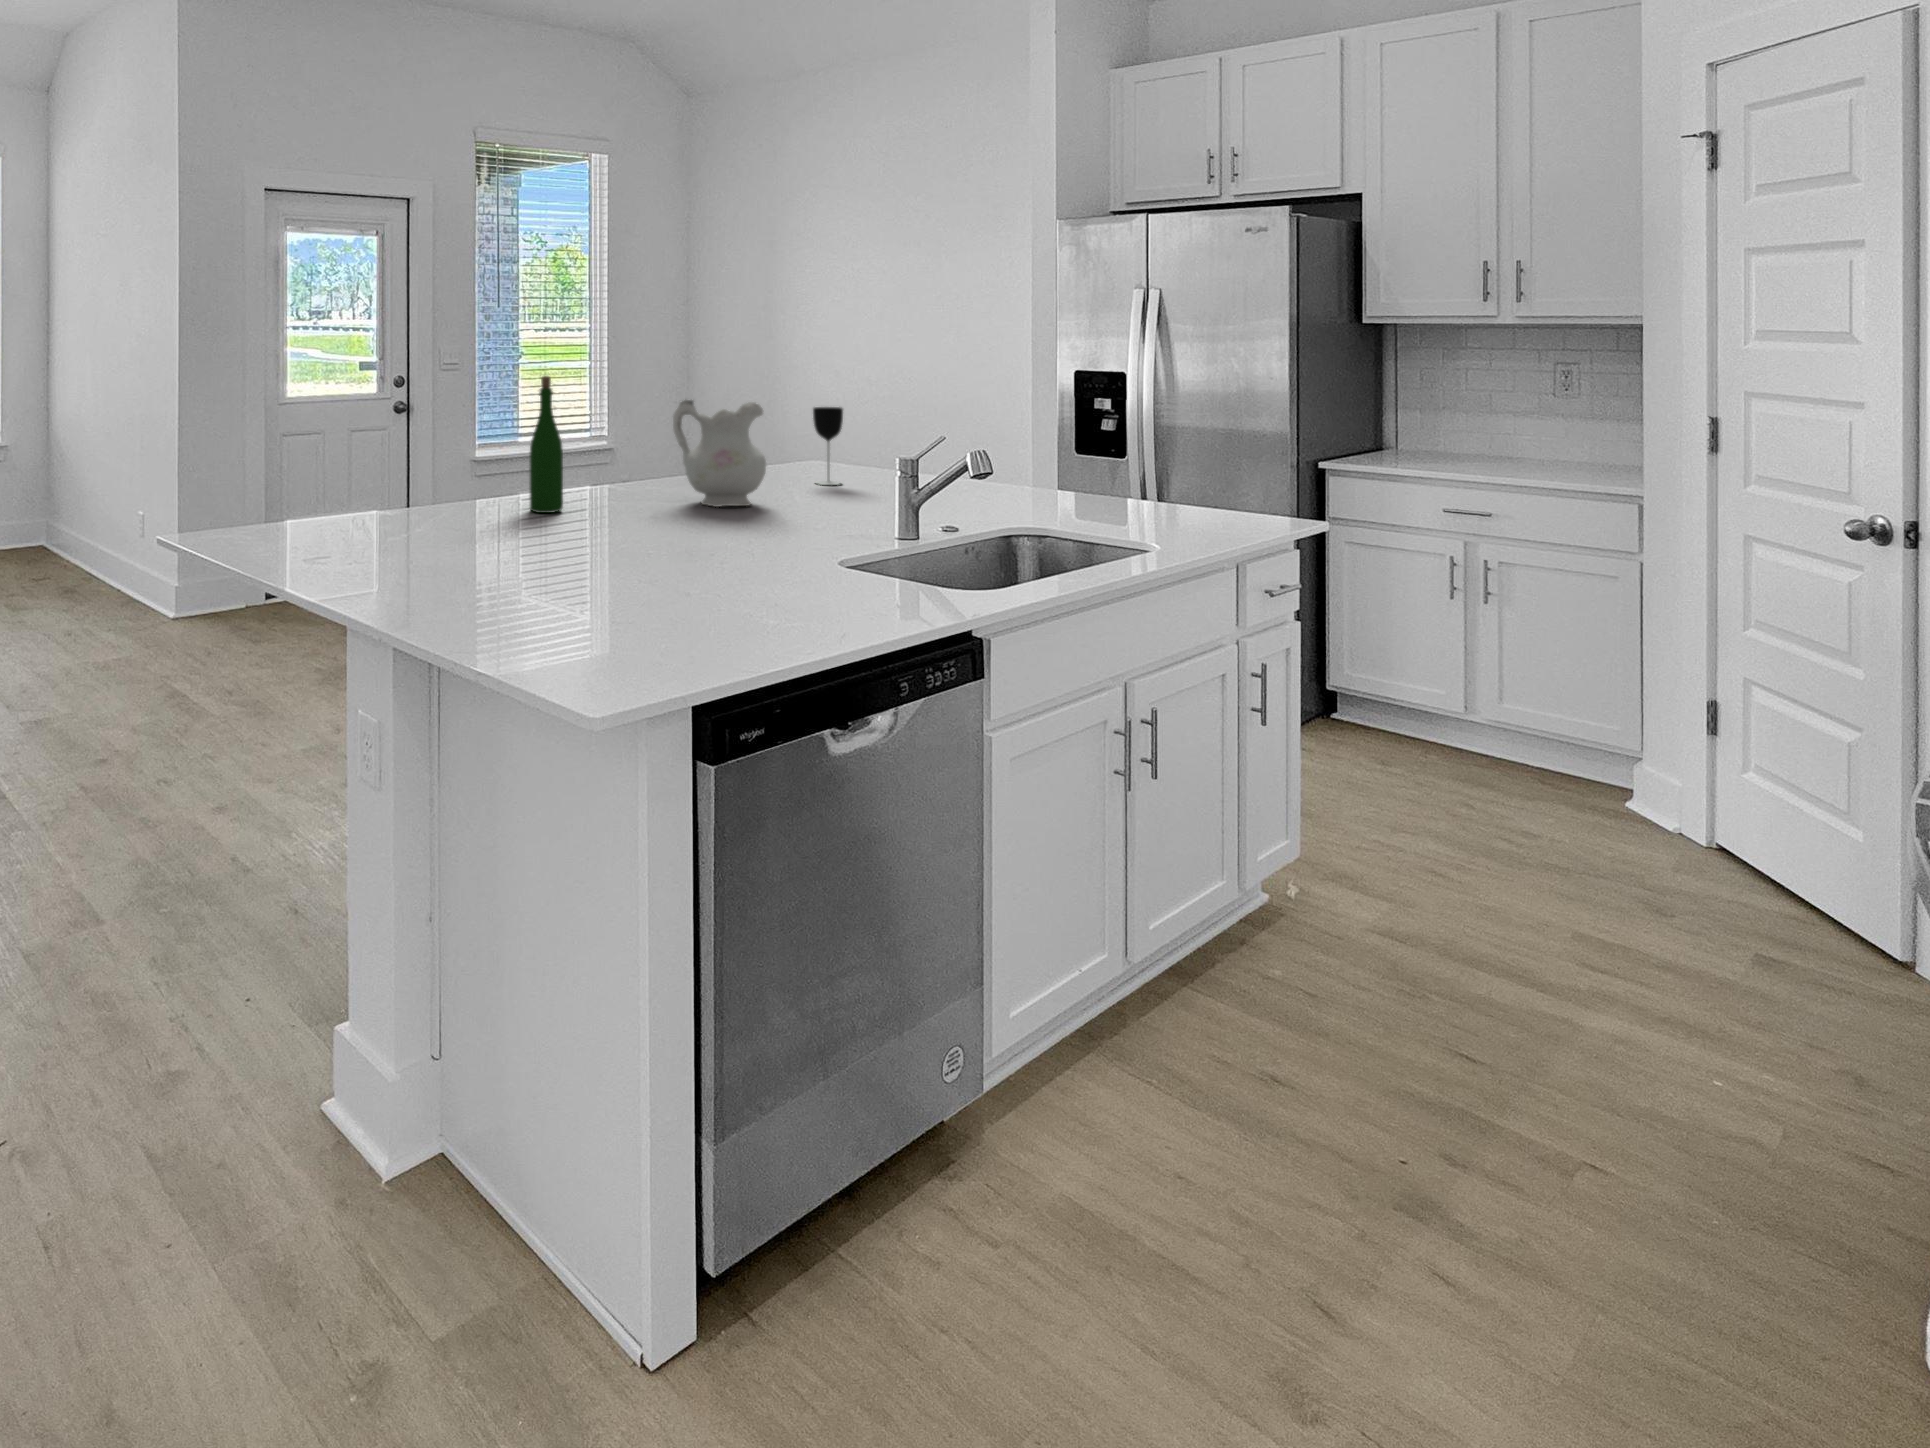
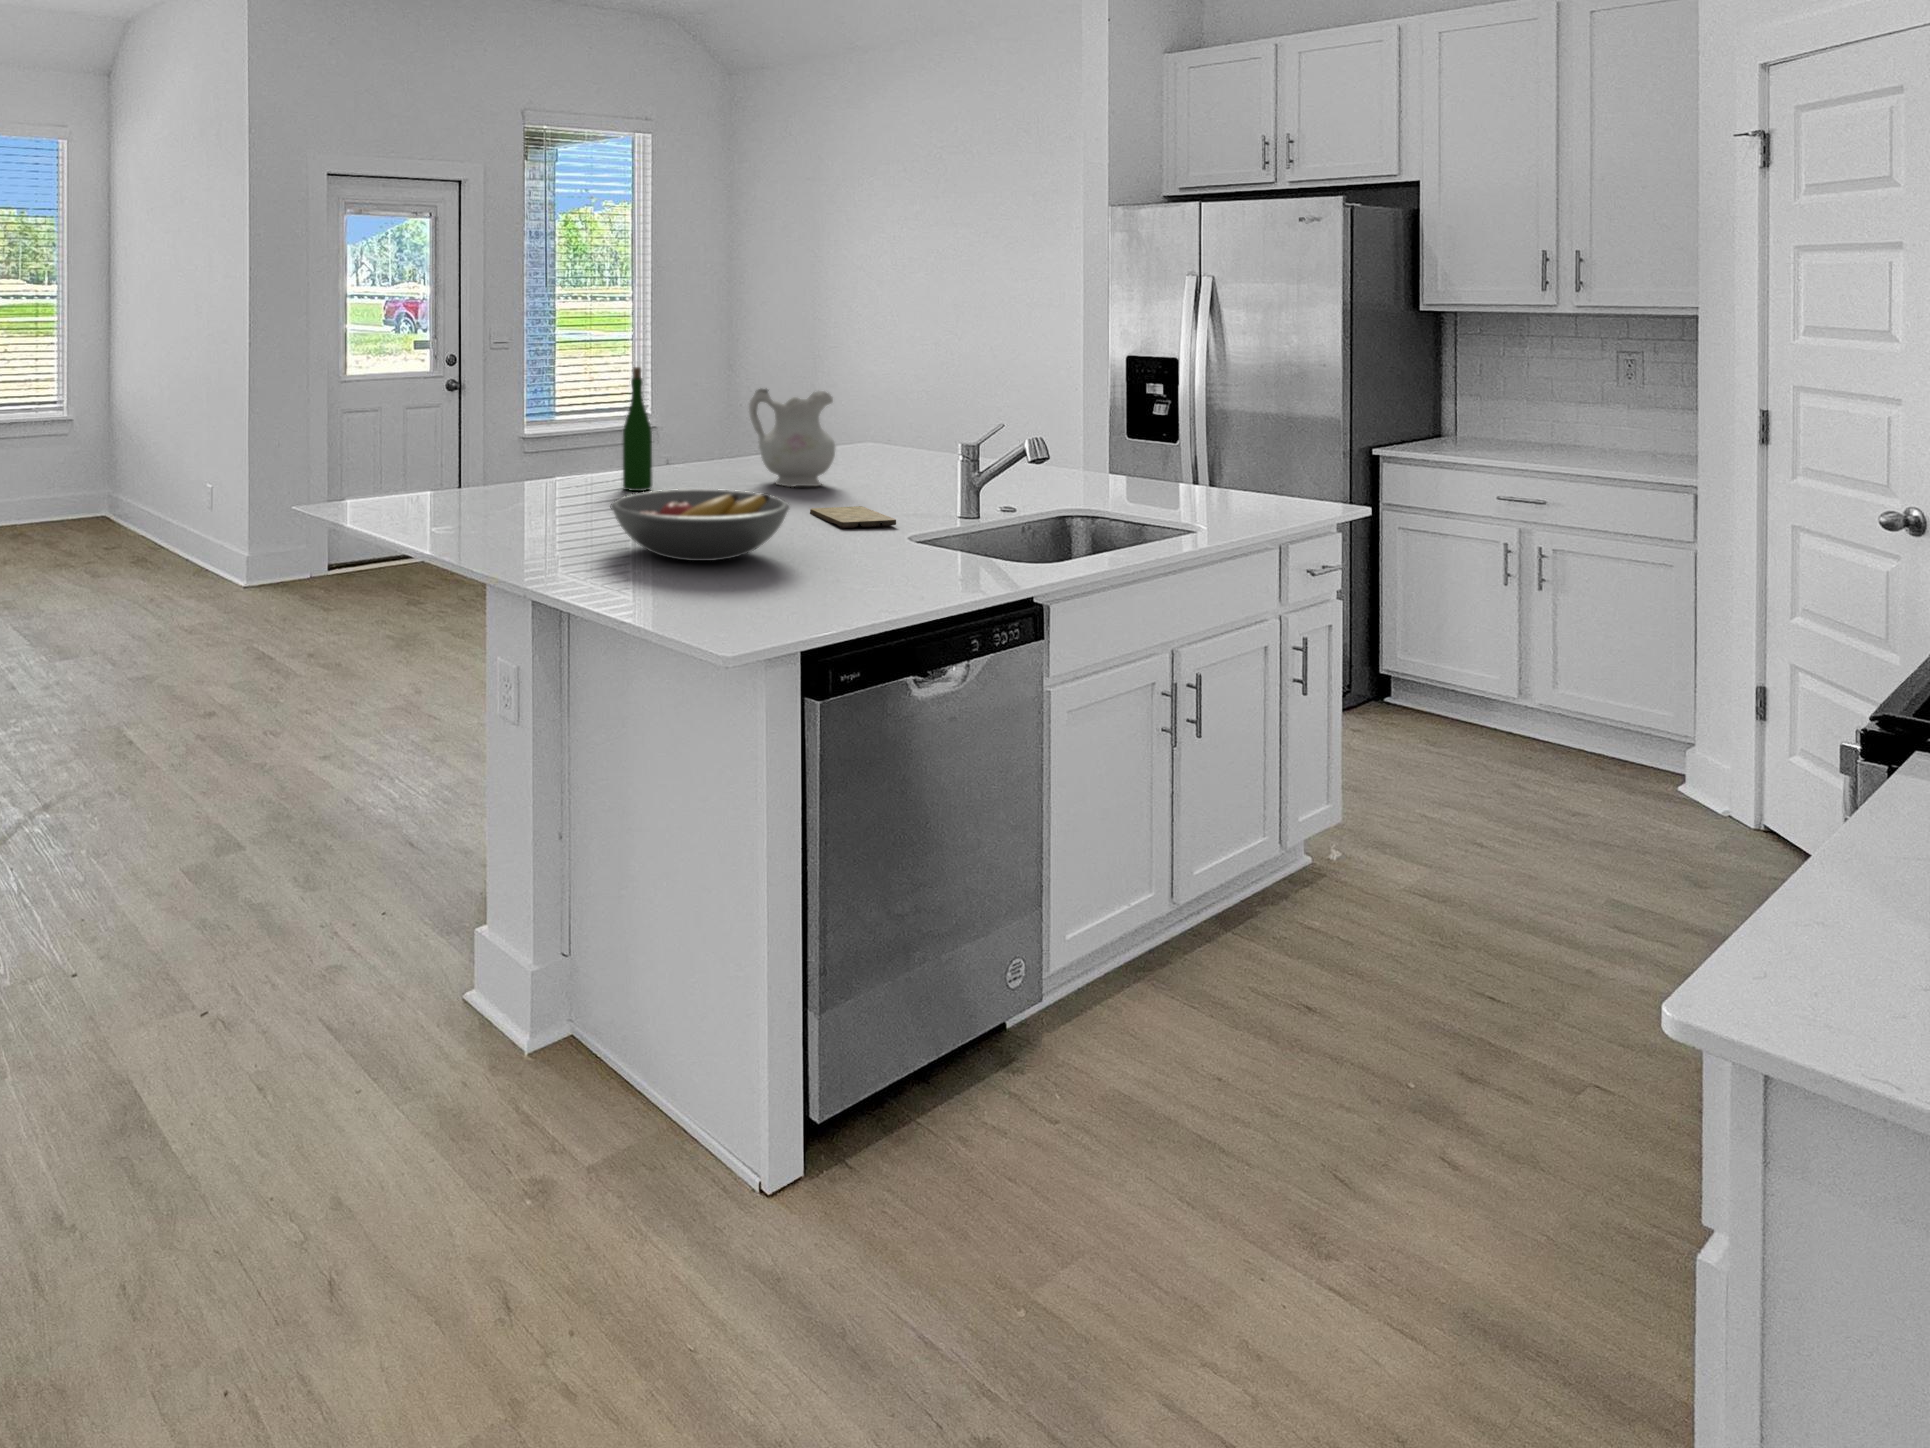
wine glass: present [813,407,843,485] -> none [875,394,904,467]
fruit bowl: none [490,510,698,593] -> present [610,489,790,561]
cutting board: none [732,527,825,552] -> present [810,506,896,528]

